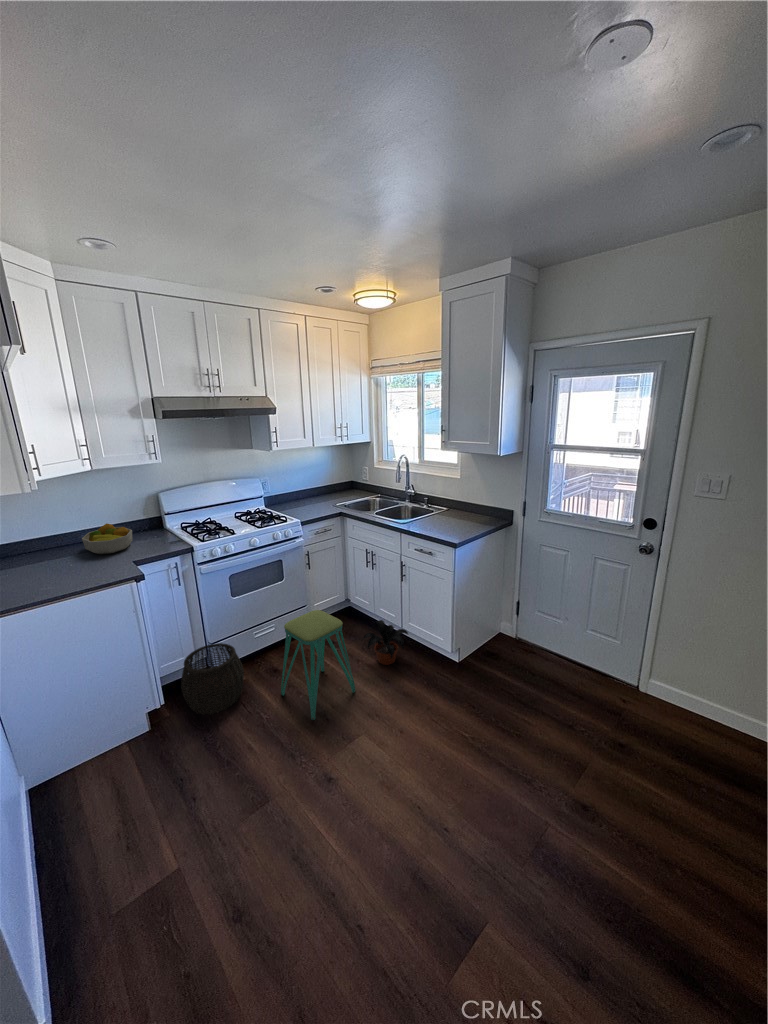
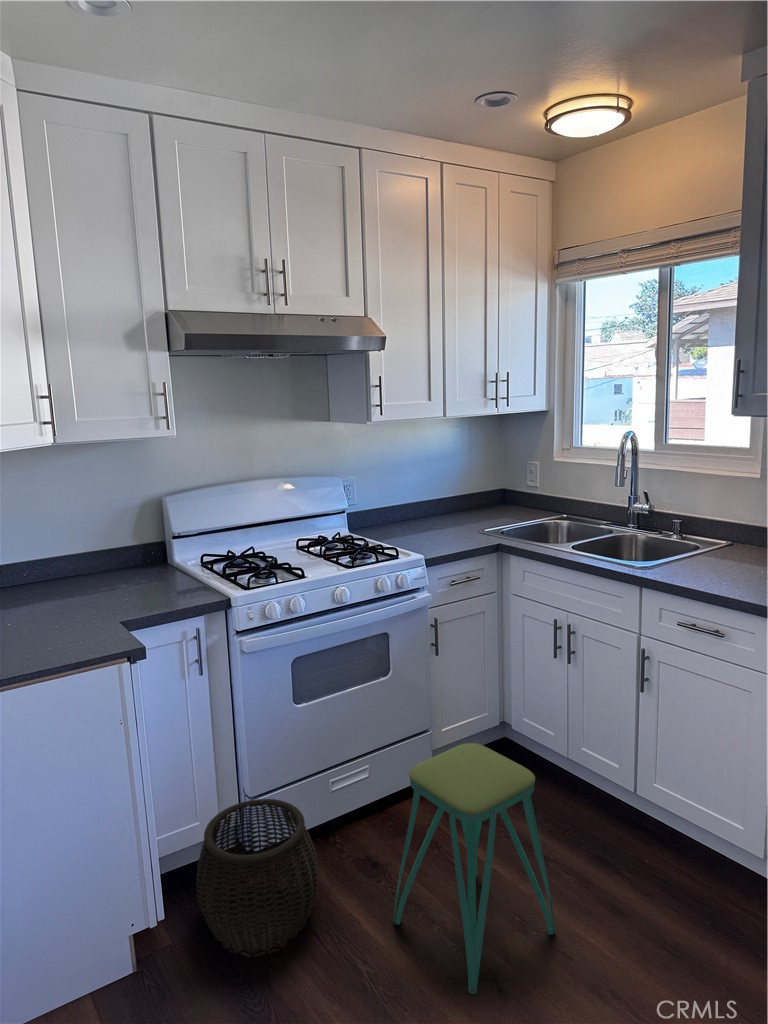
fruit bowl: present [82,524,132,554] -> none [30,548,117,605]
potted plant: present [363,620,408,665] -> none [557,773,662,874]

